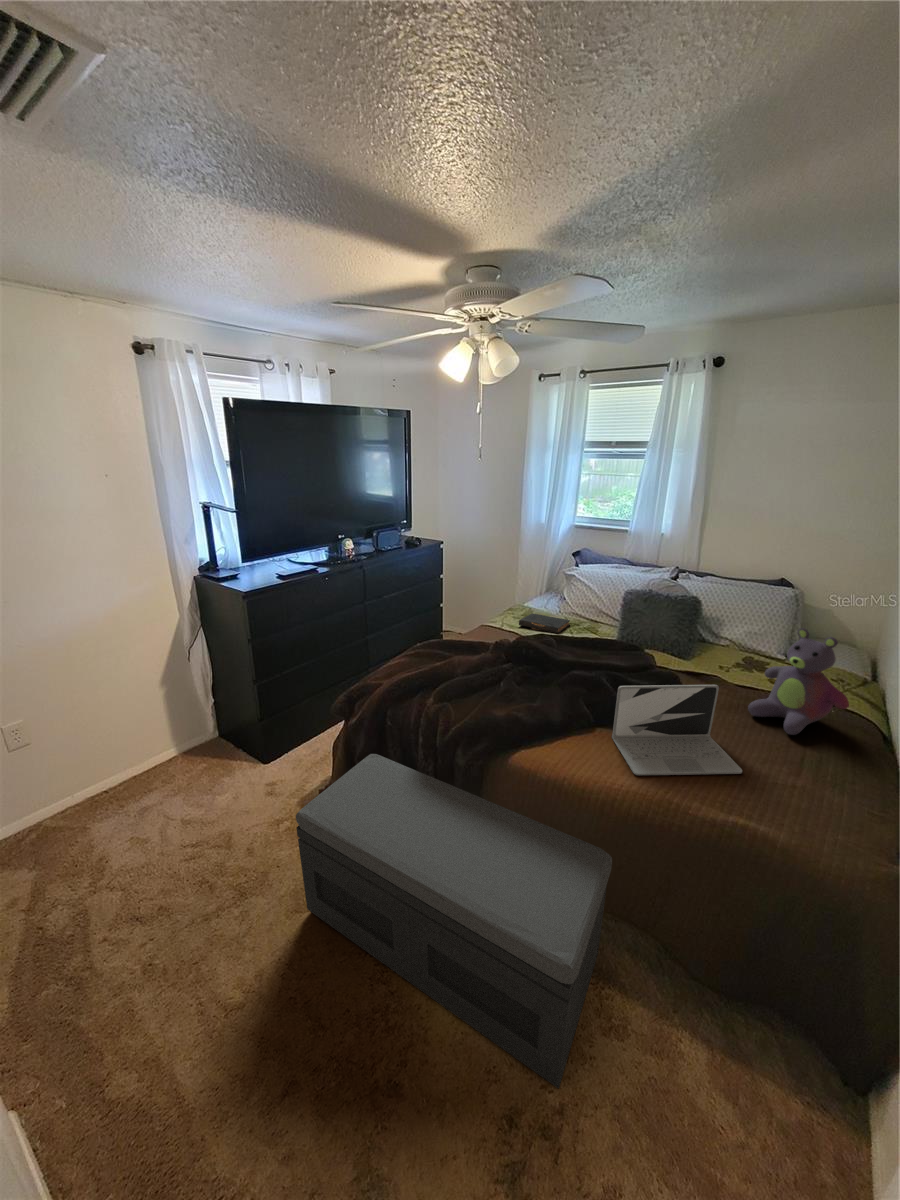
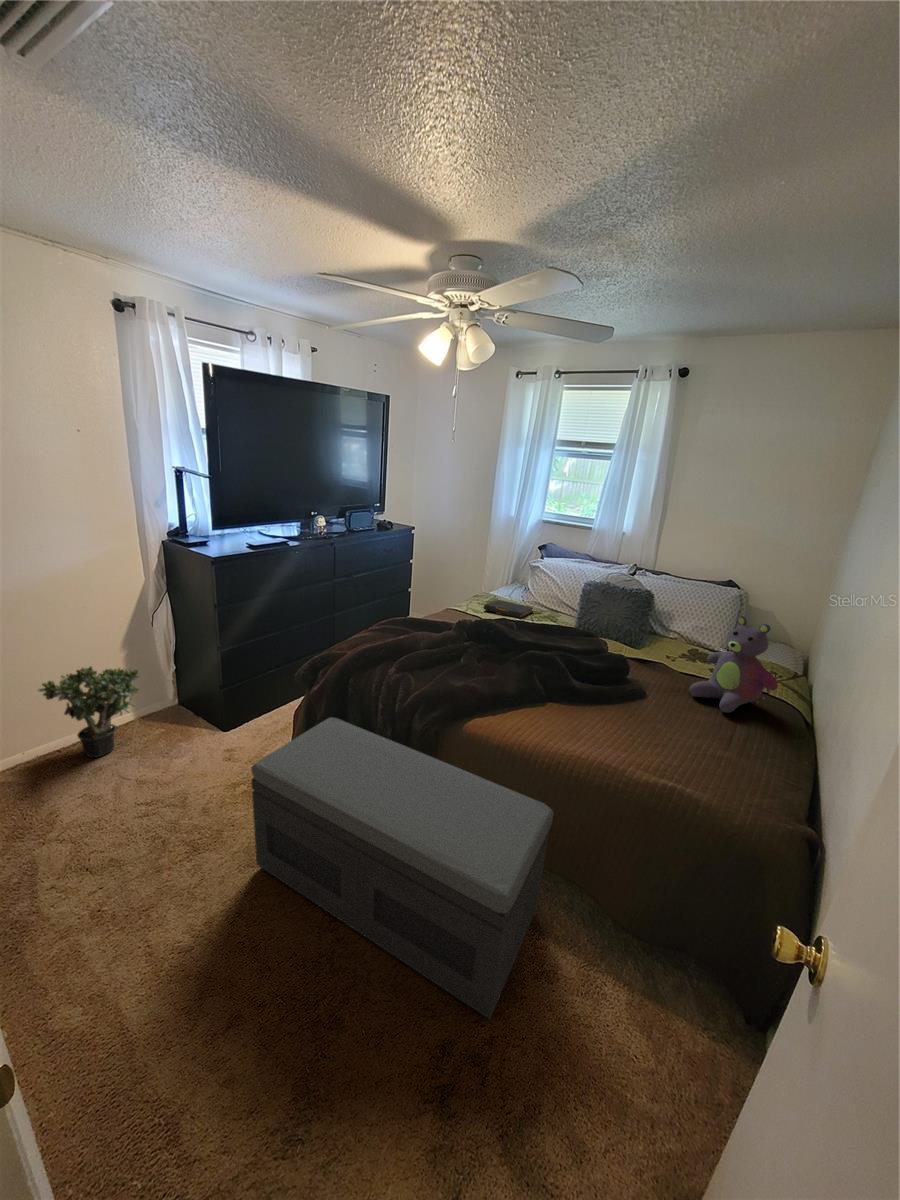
laptop: present [612,685,742,775] -> none [562,658,678,741]
potted plant: none [88,705,185,795] -> present [38,666,139,758]

